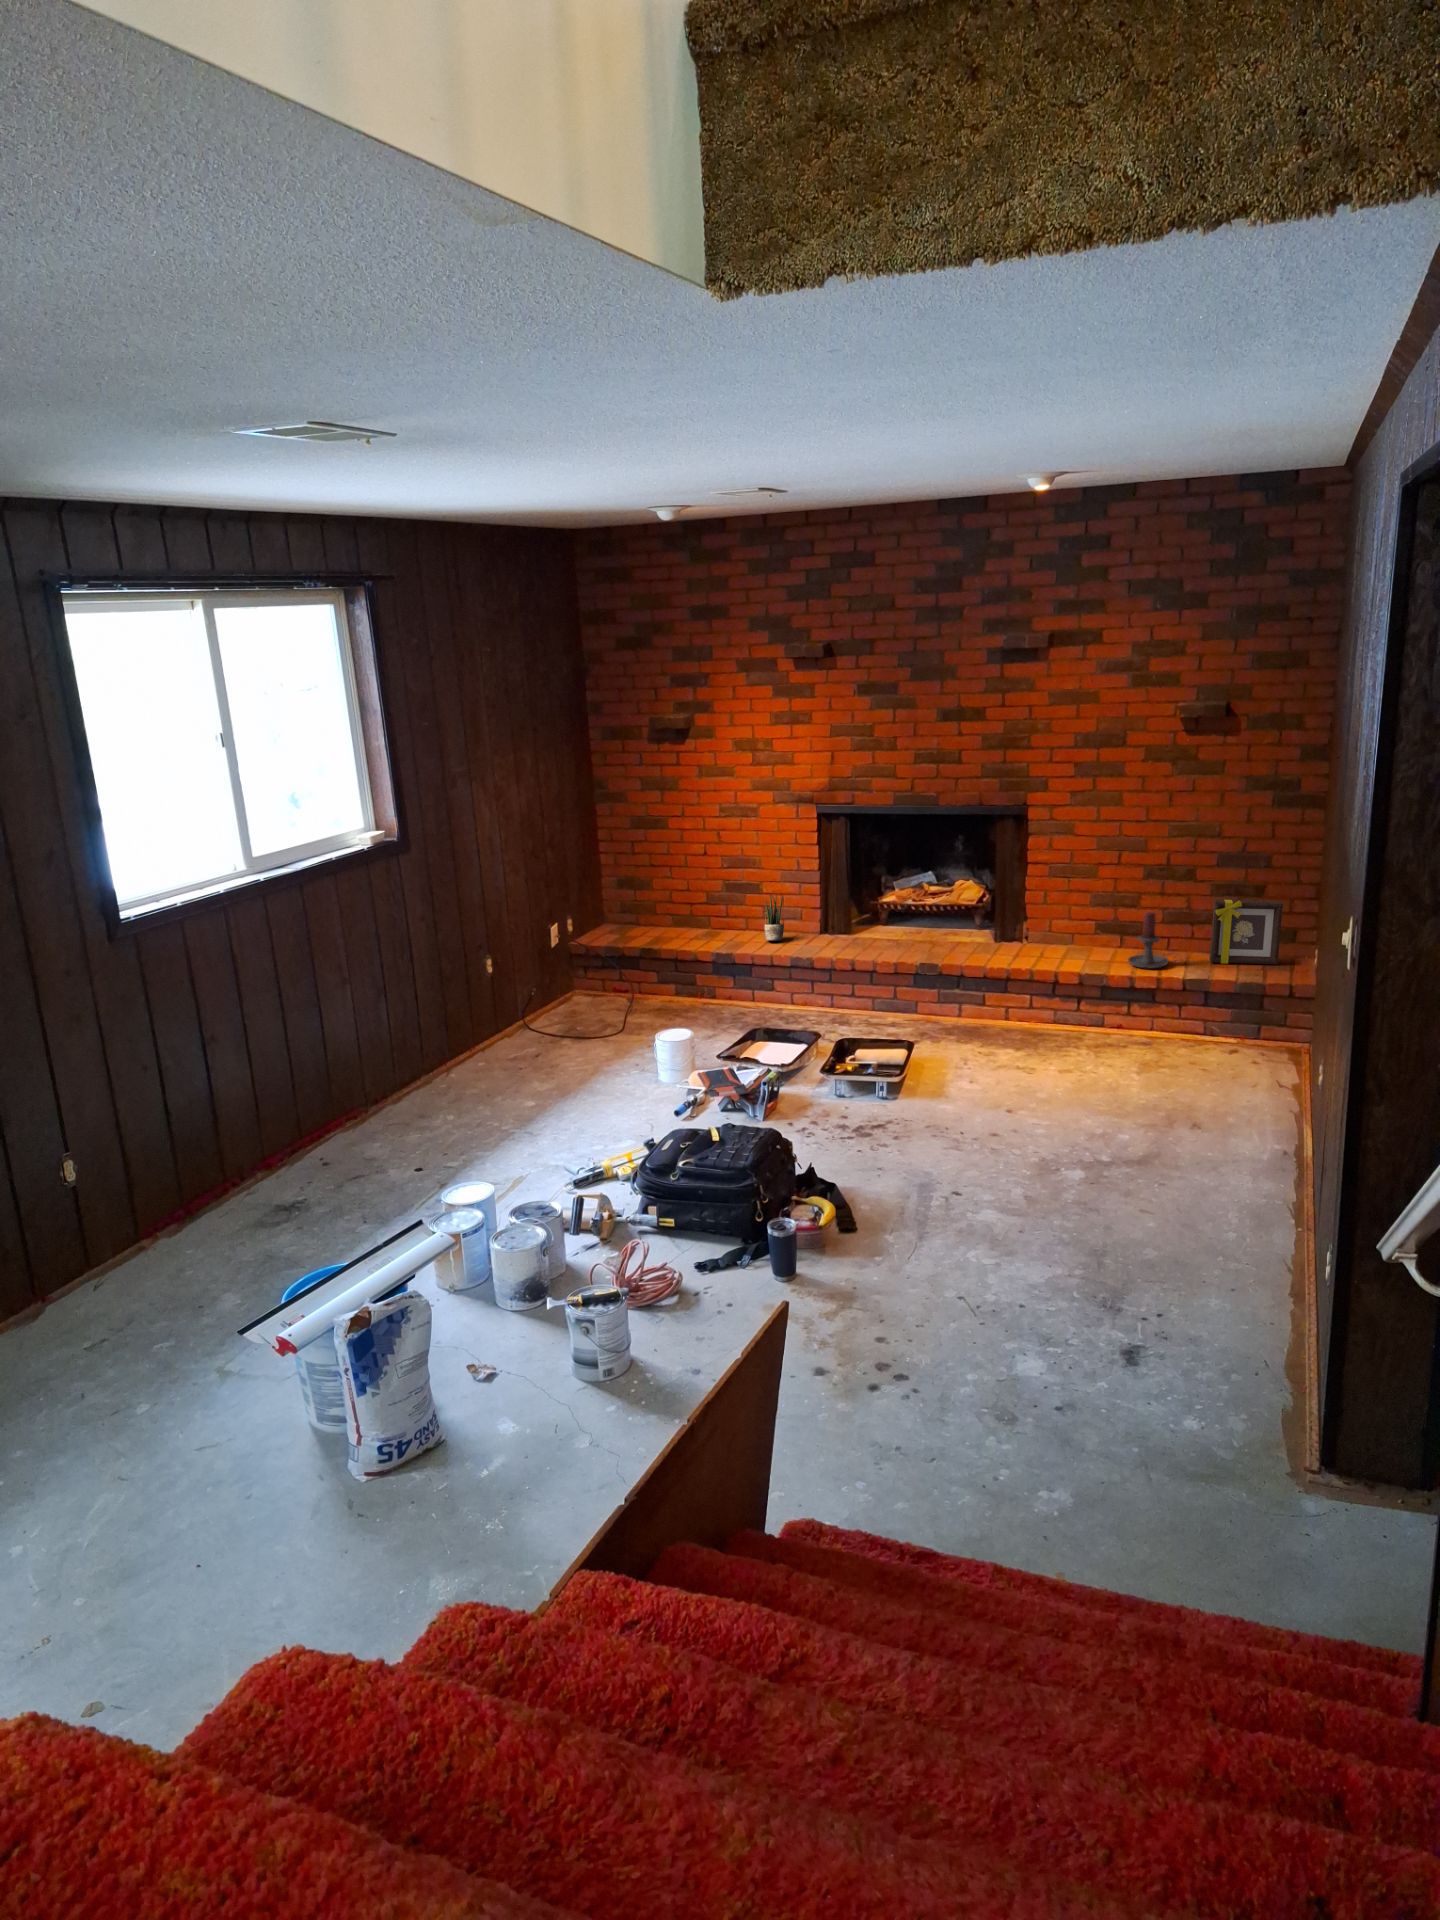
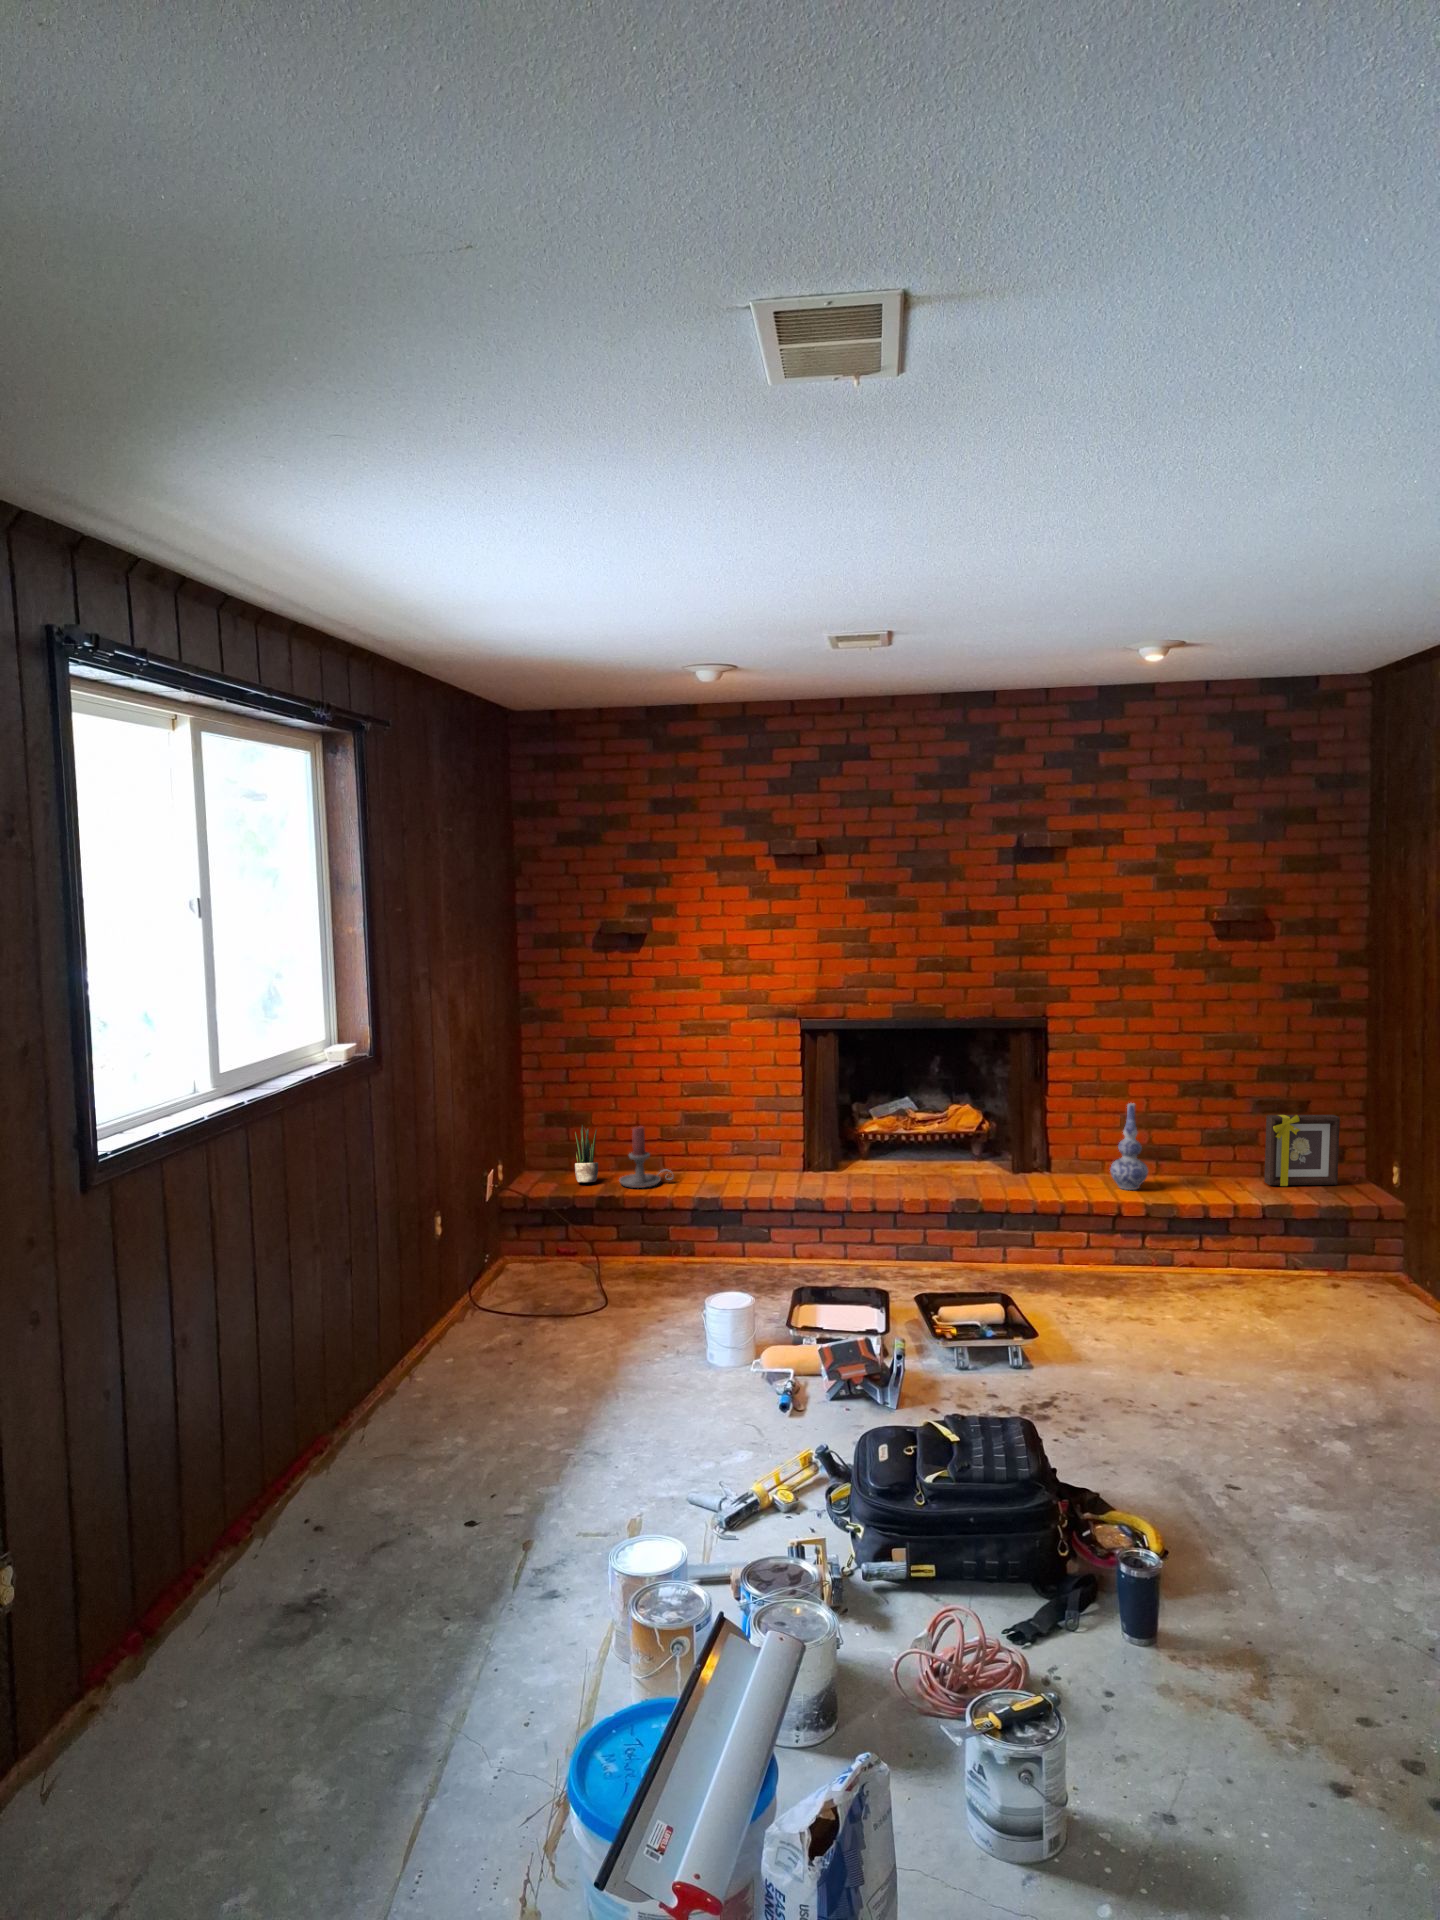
vase: none [1065,886,1098,961] -> present [1110,1103,1148,1190]
potted plant: present [765,894,784,940] -> present [575,1125,598,1182]
candle holder: present [1128,912,1168,969] -> present [620,1127,672,1188]

